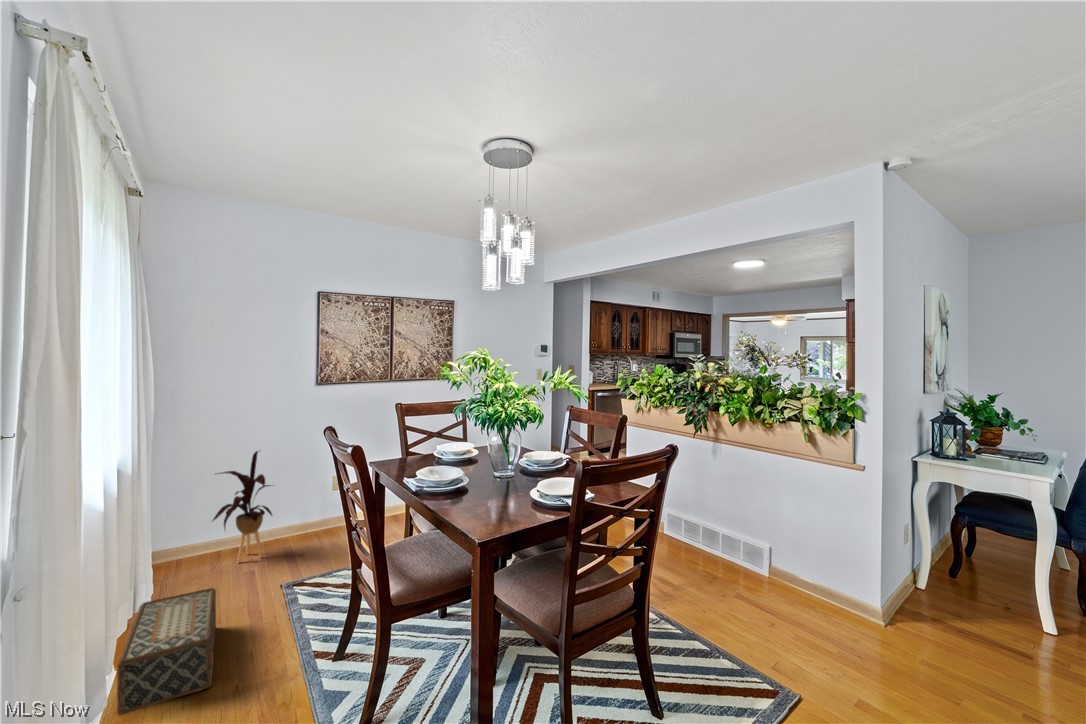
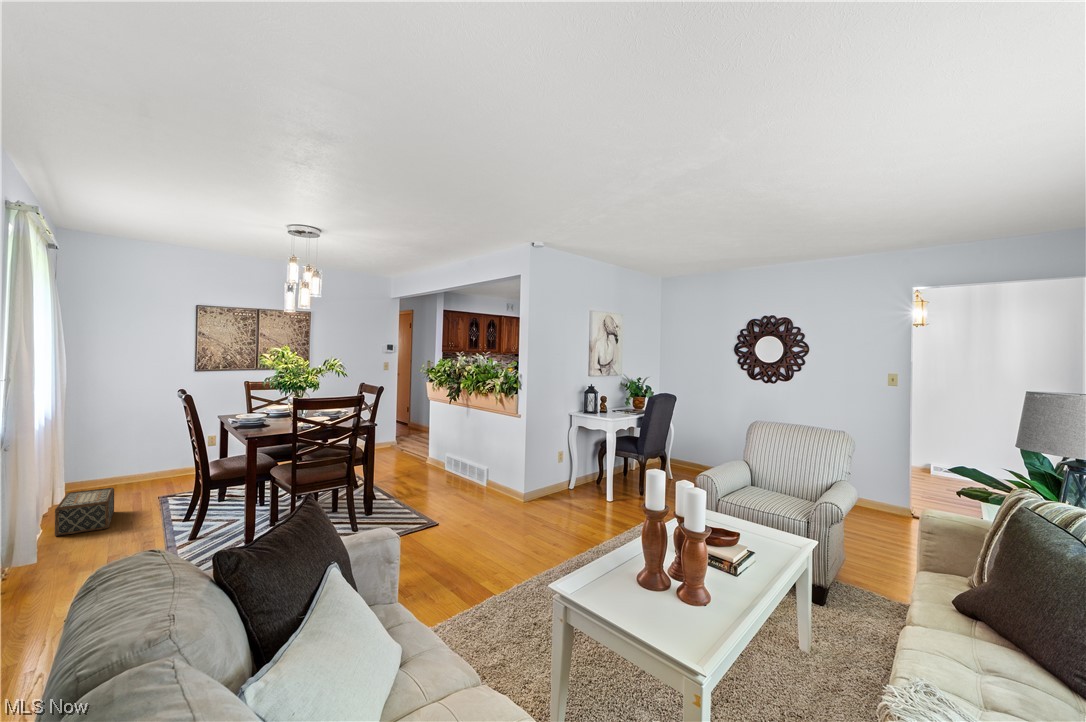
house plant: present [213,451,272,563] -> none [114,414,162,489]

